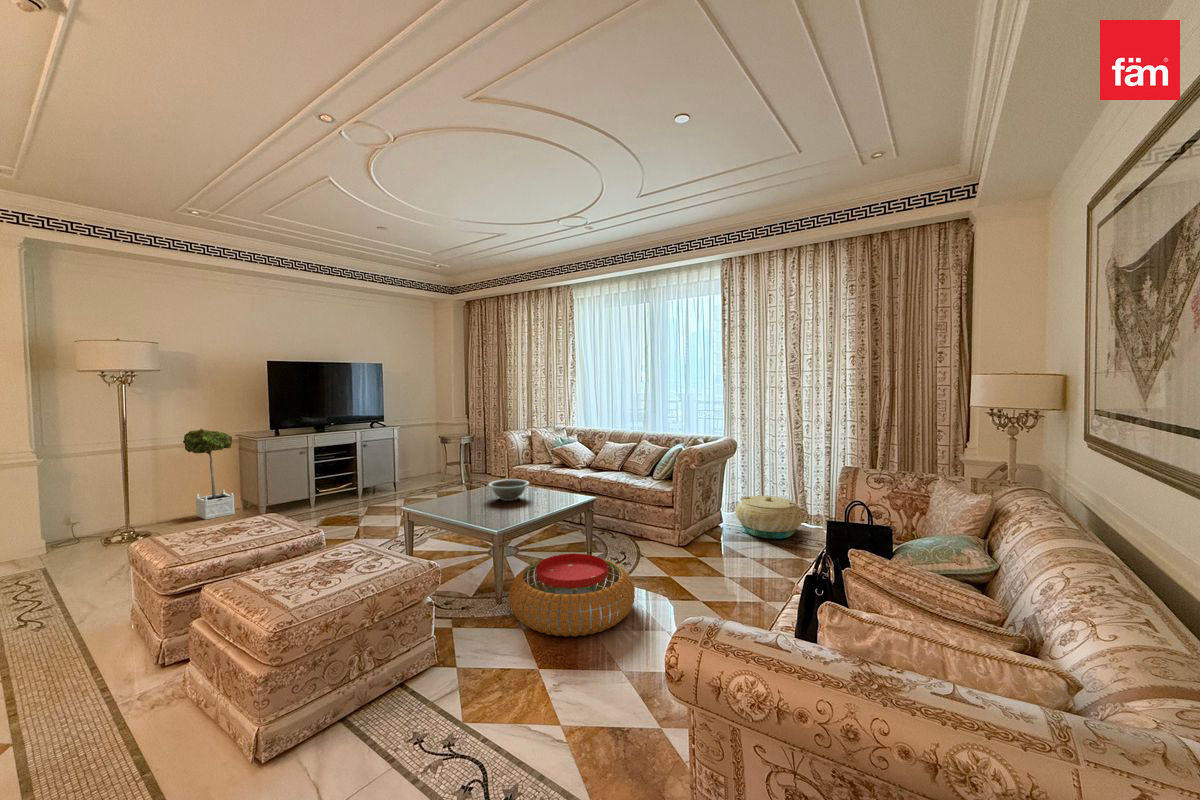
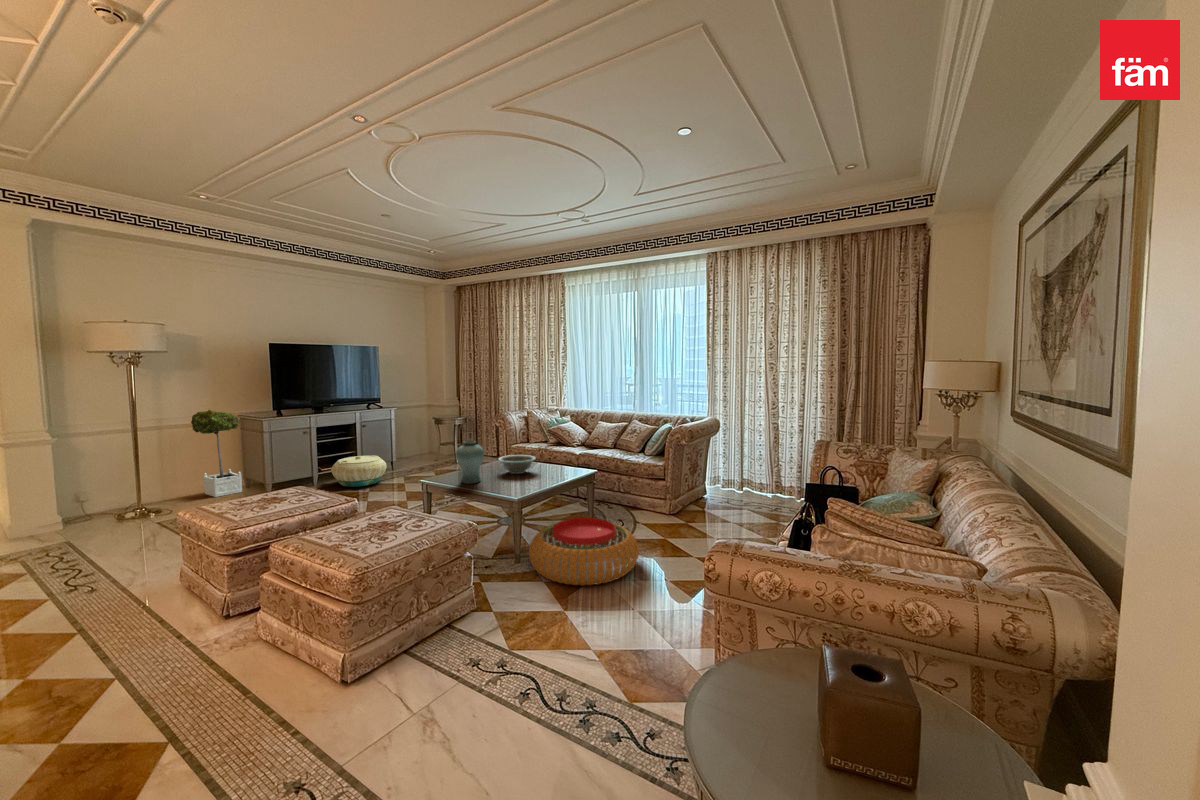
vase: none [438,465,470,512] -> present [456,441,484,484]
basket: present [735,496,803,539] -> present [331,455,387,487]

